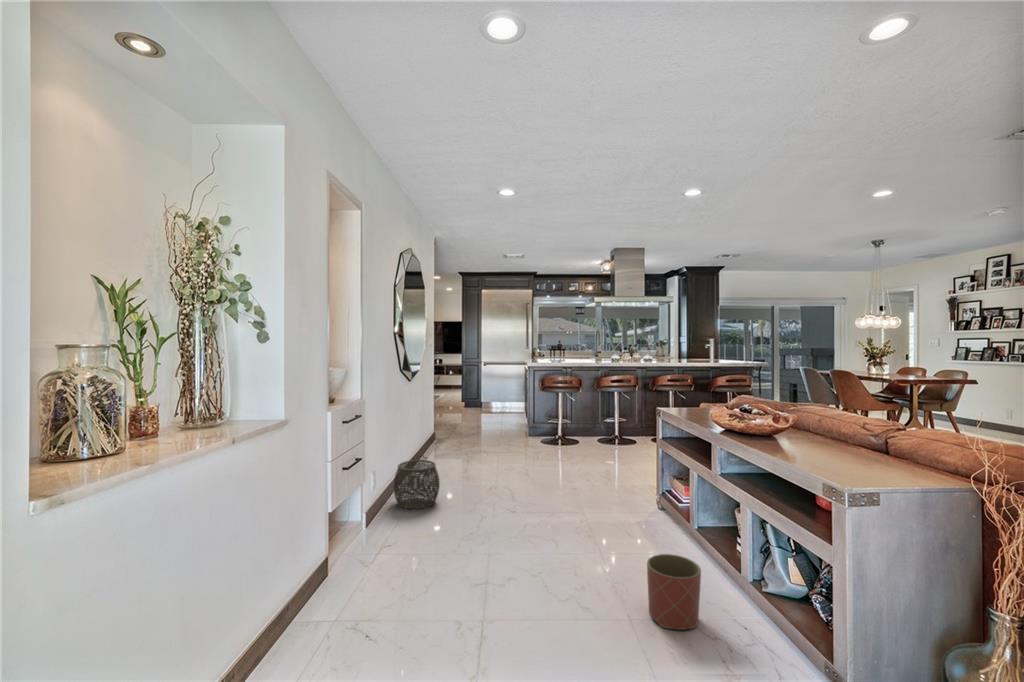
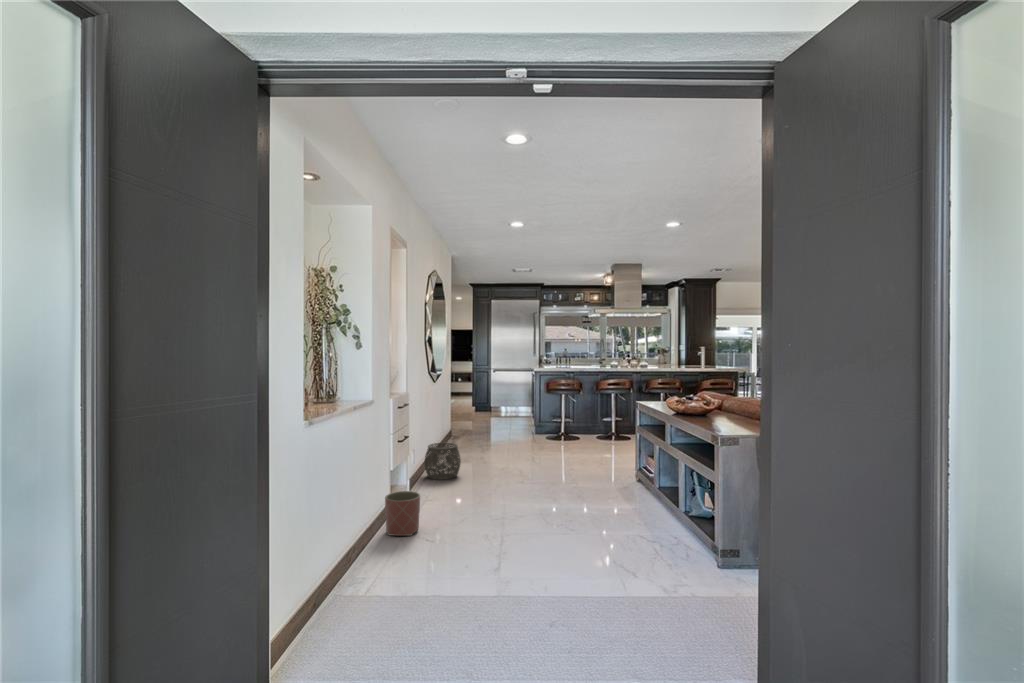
planter: present [647,554,701,630] -> present [385,491,420,536]

